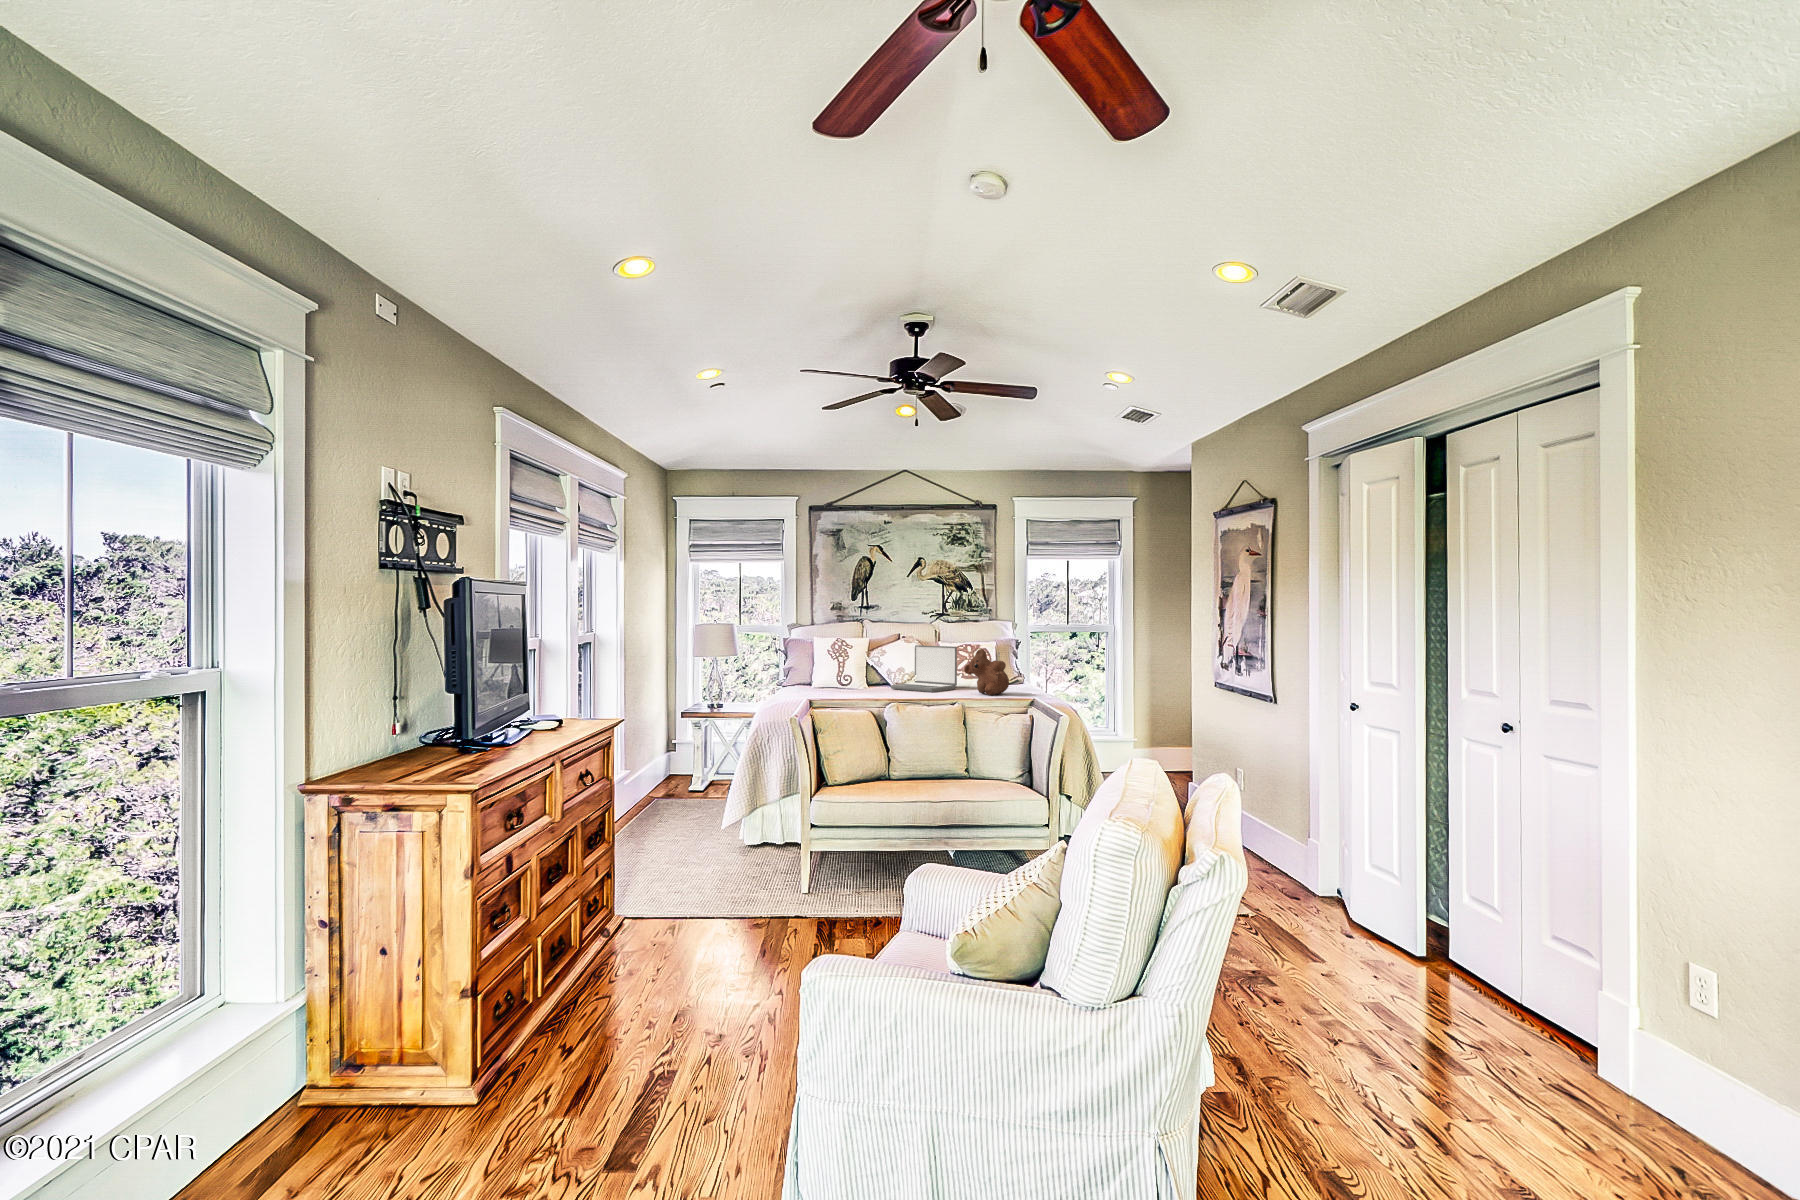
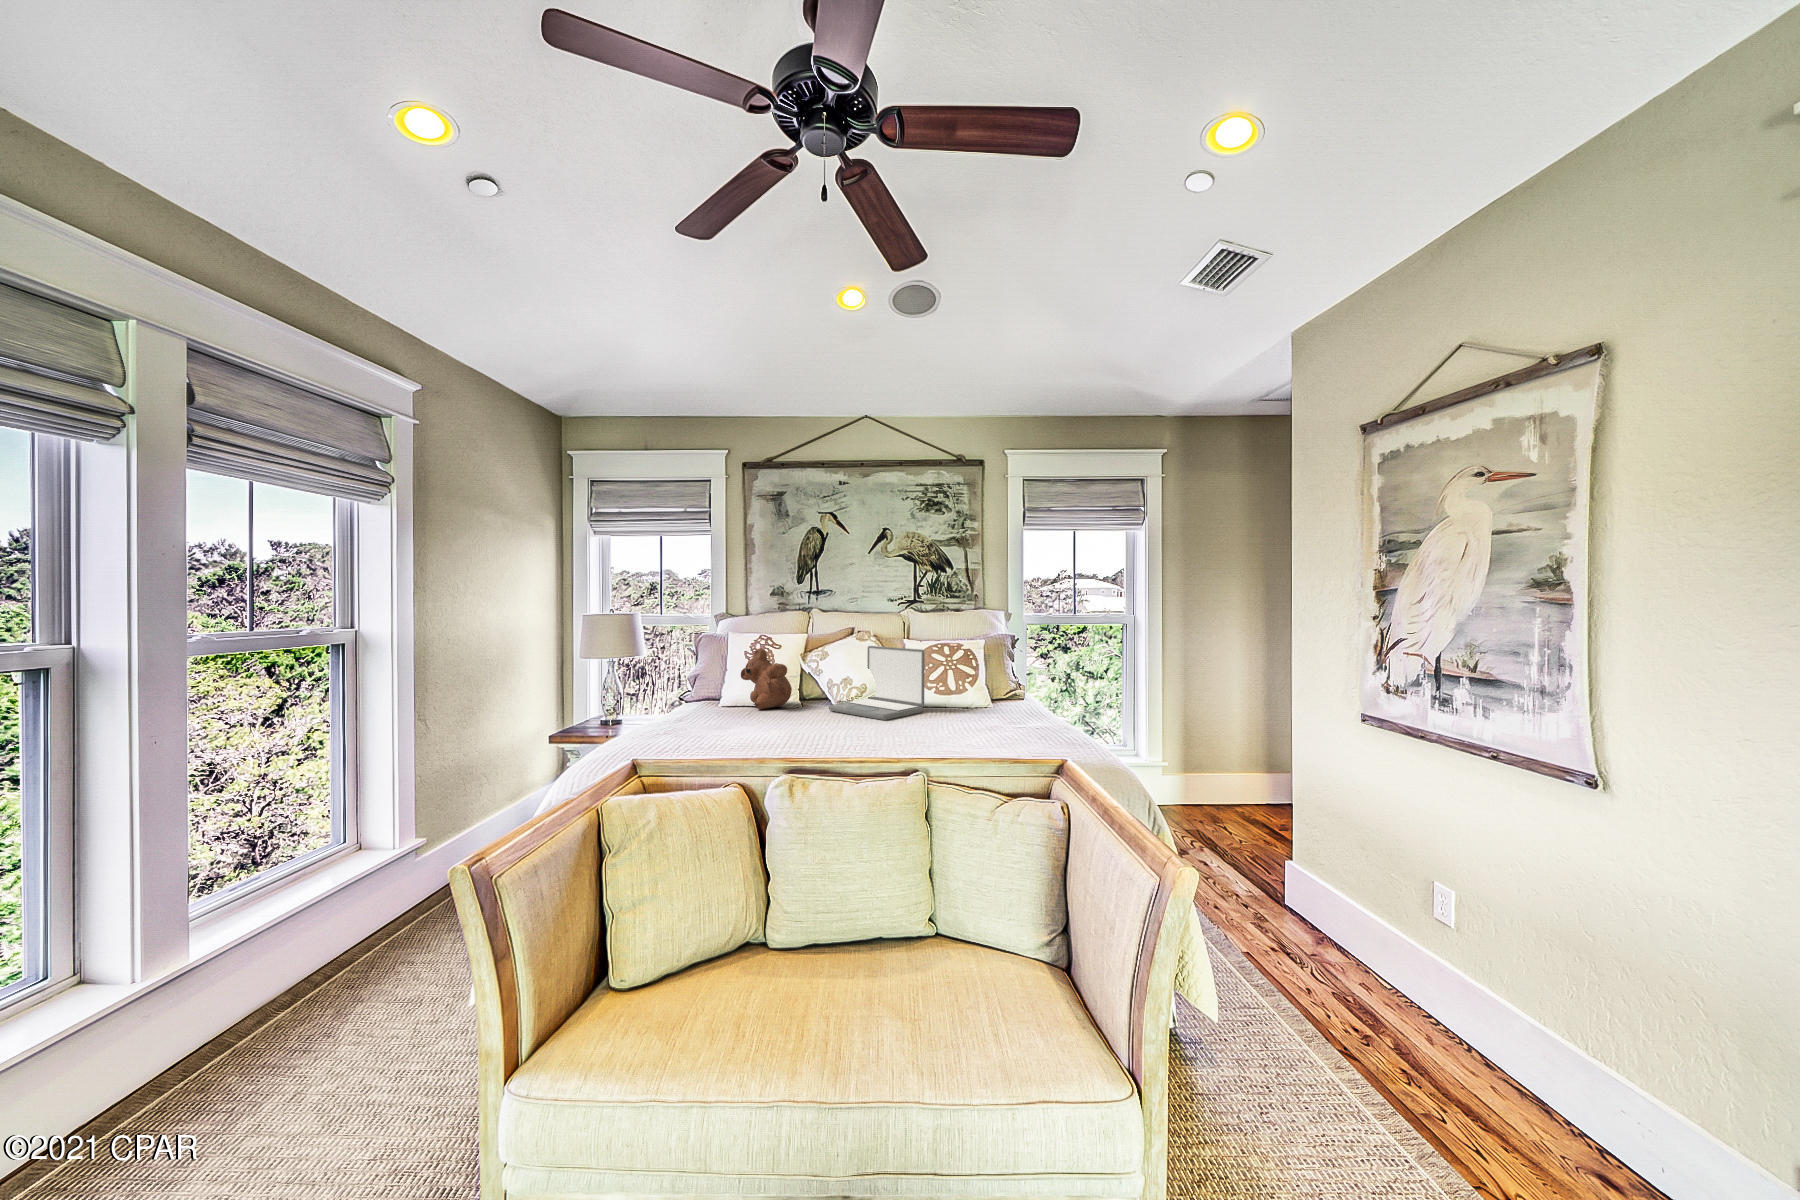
teddy bear: present [964,649,1009,695] -> present [741,648,792,710]

